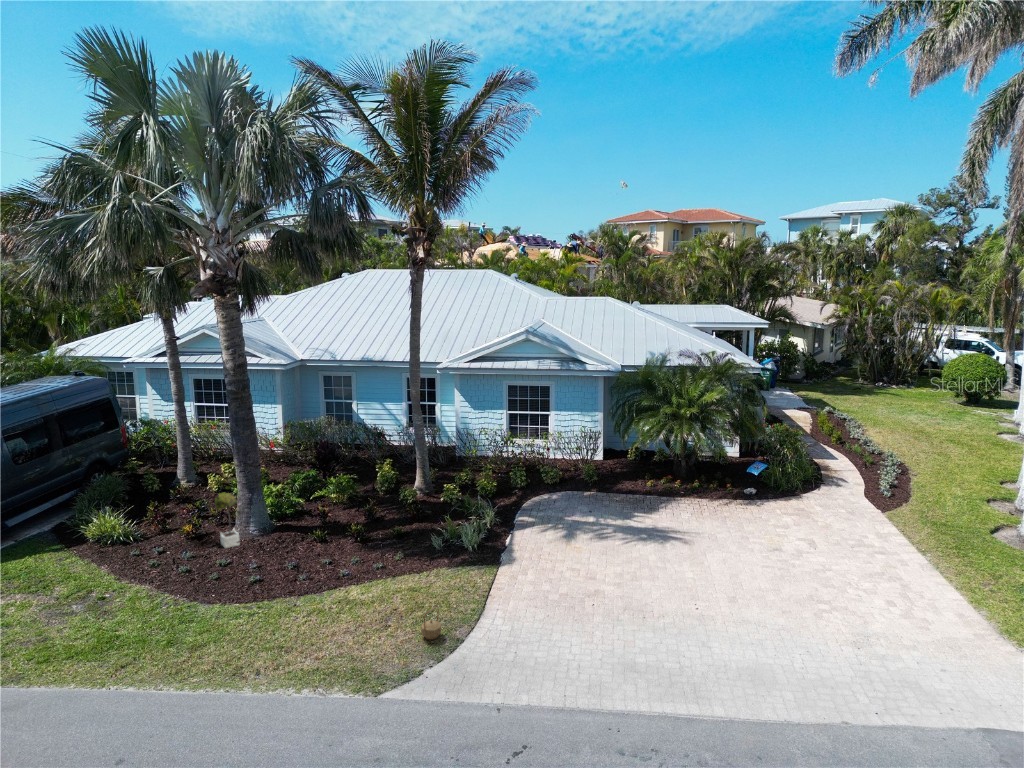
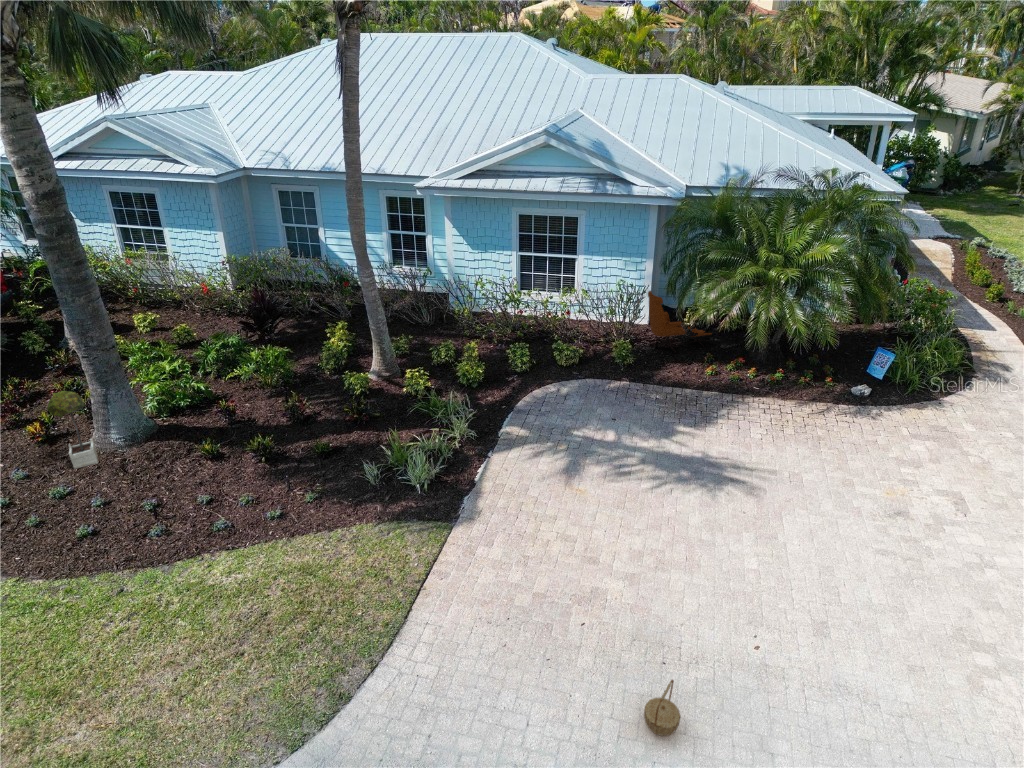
lounge chair: none [602,434,648,477] -> present [648,291,712,353]
basket: present [421,606,441,640] -> present [644,680,680,736]

